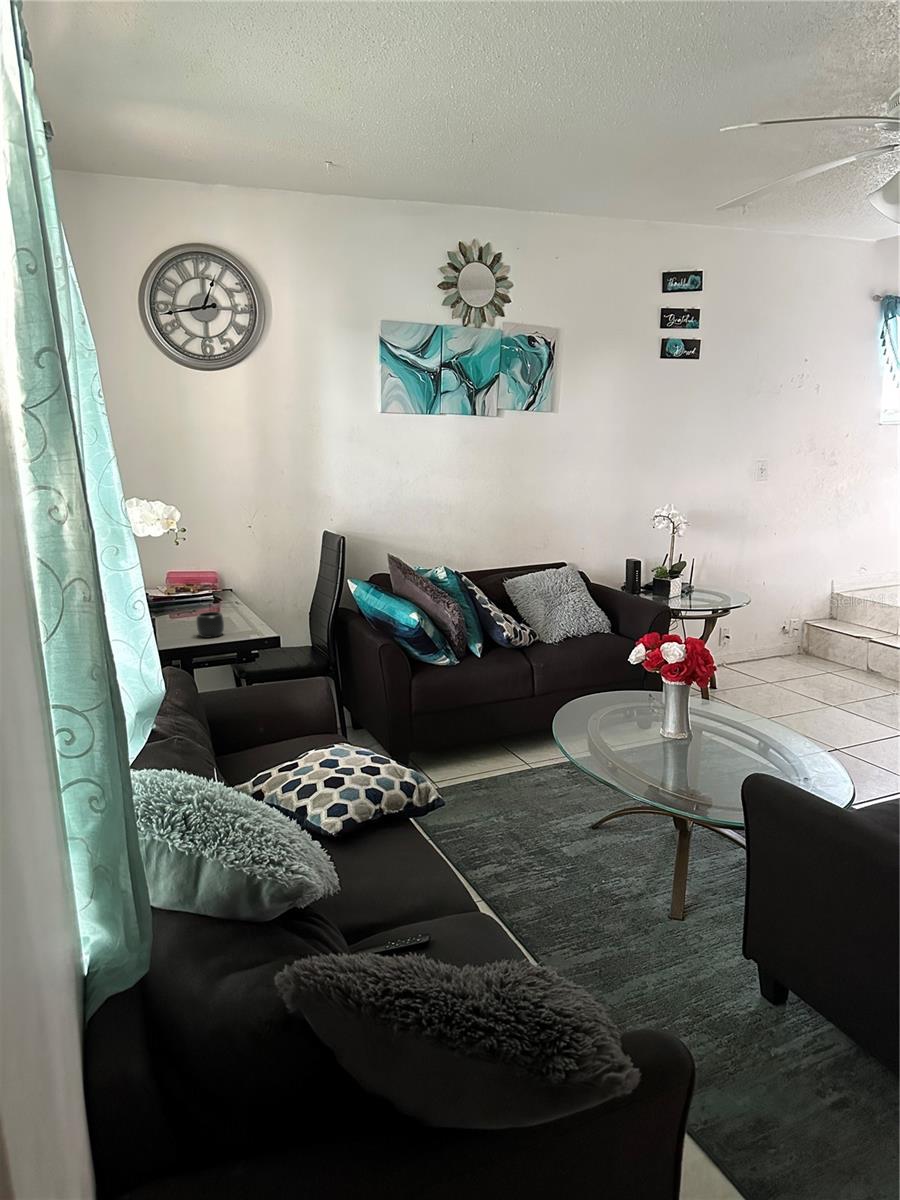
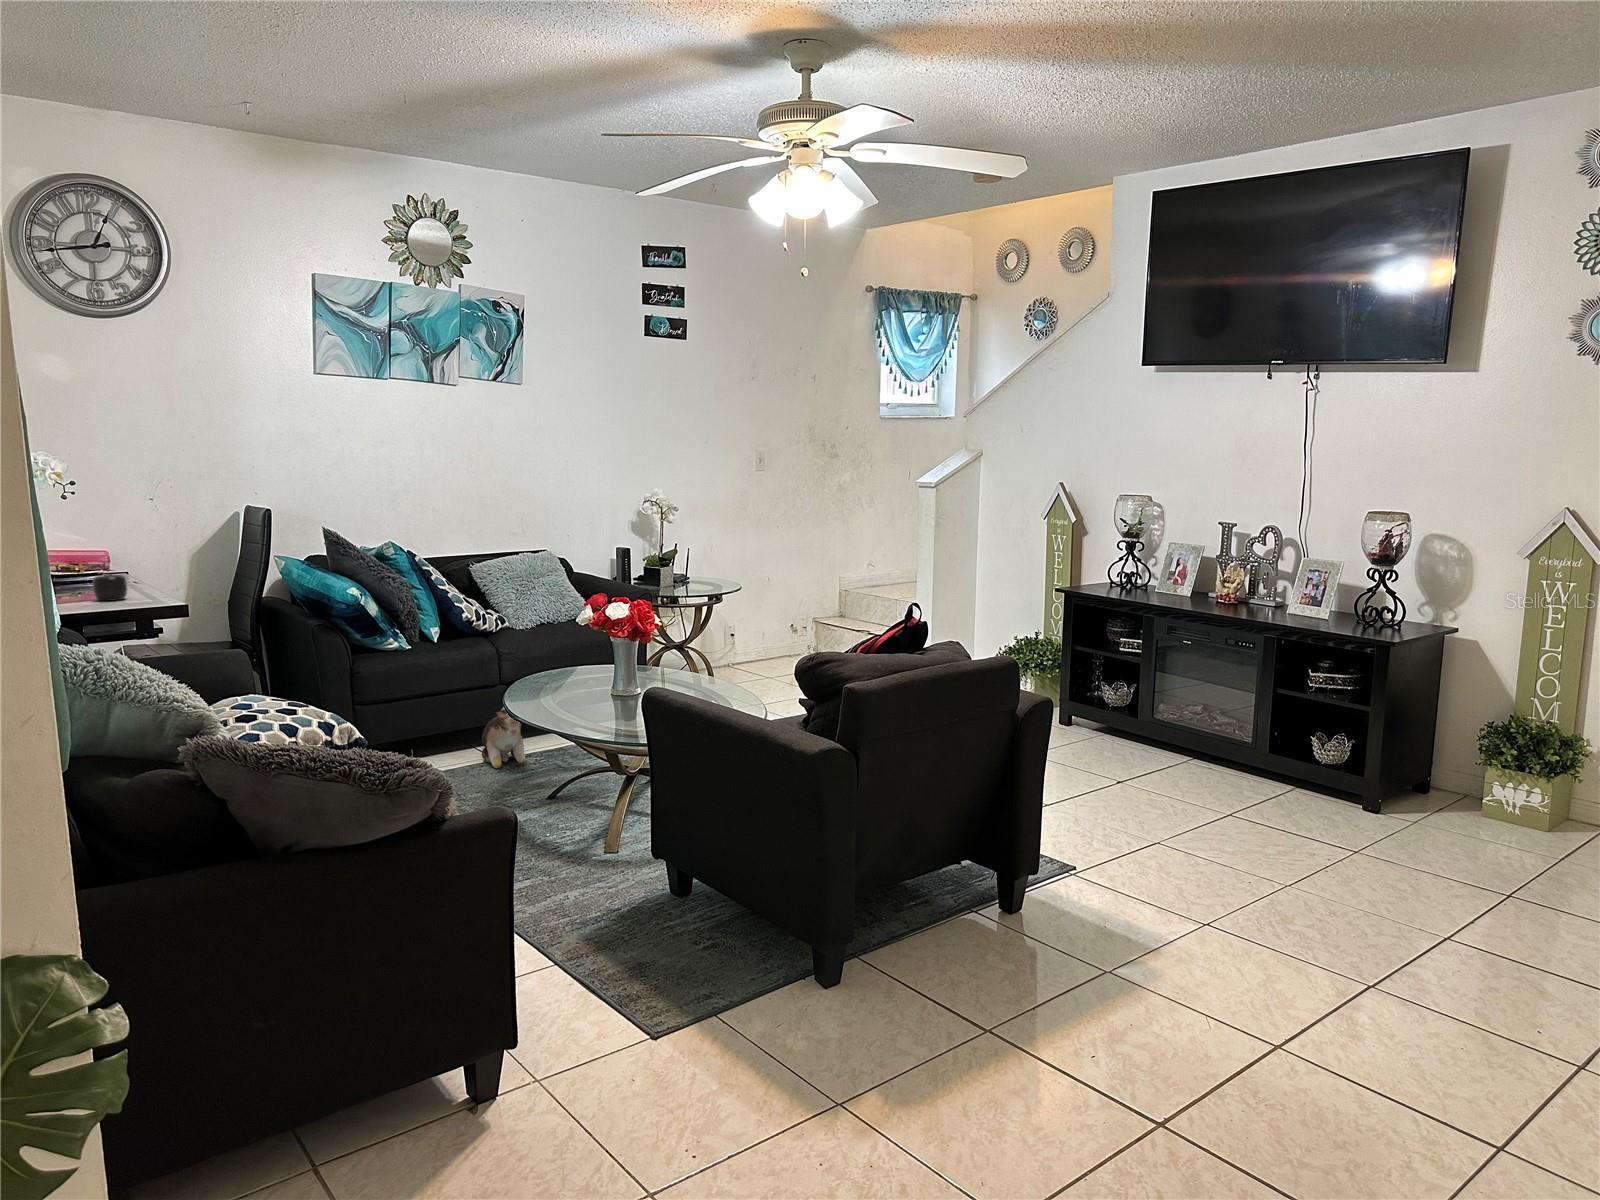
plush toy: none [522,736,569,794] -> present [482,707,525,768]

